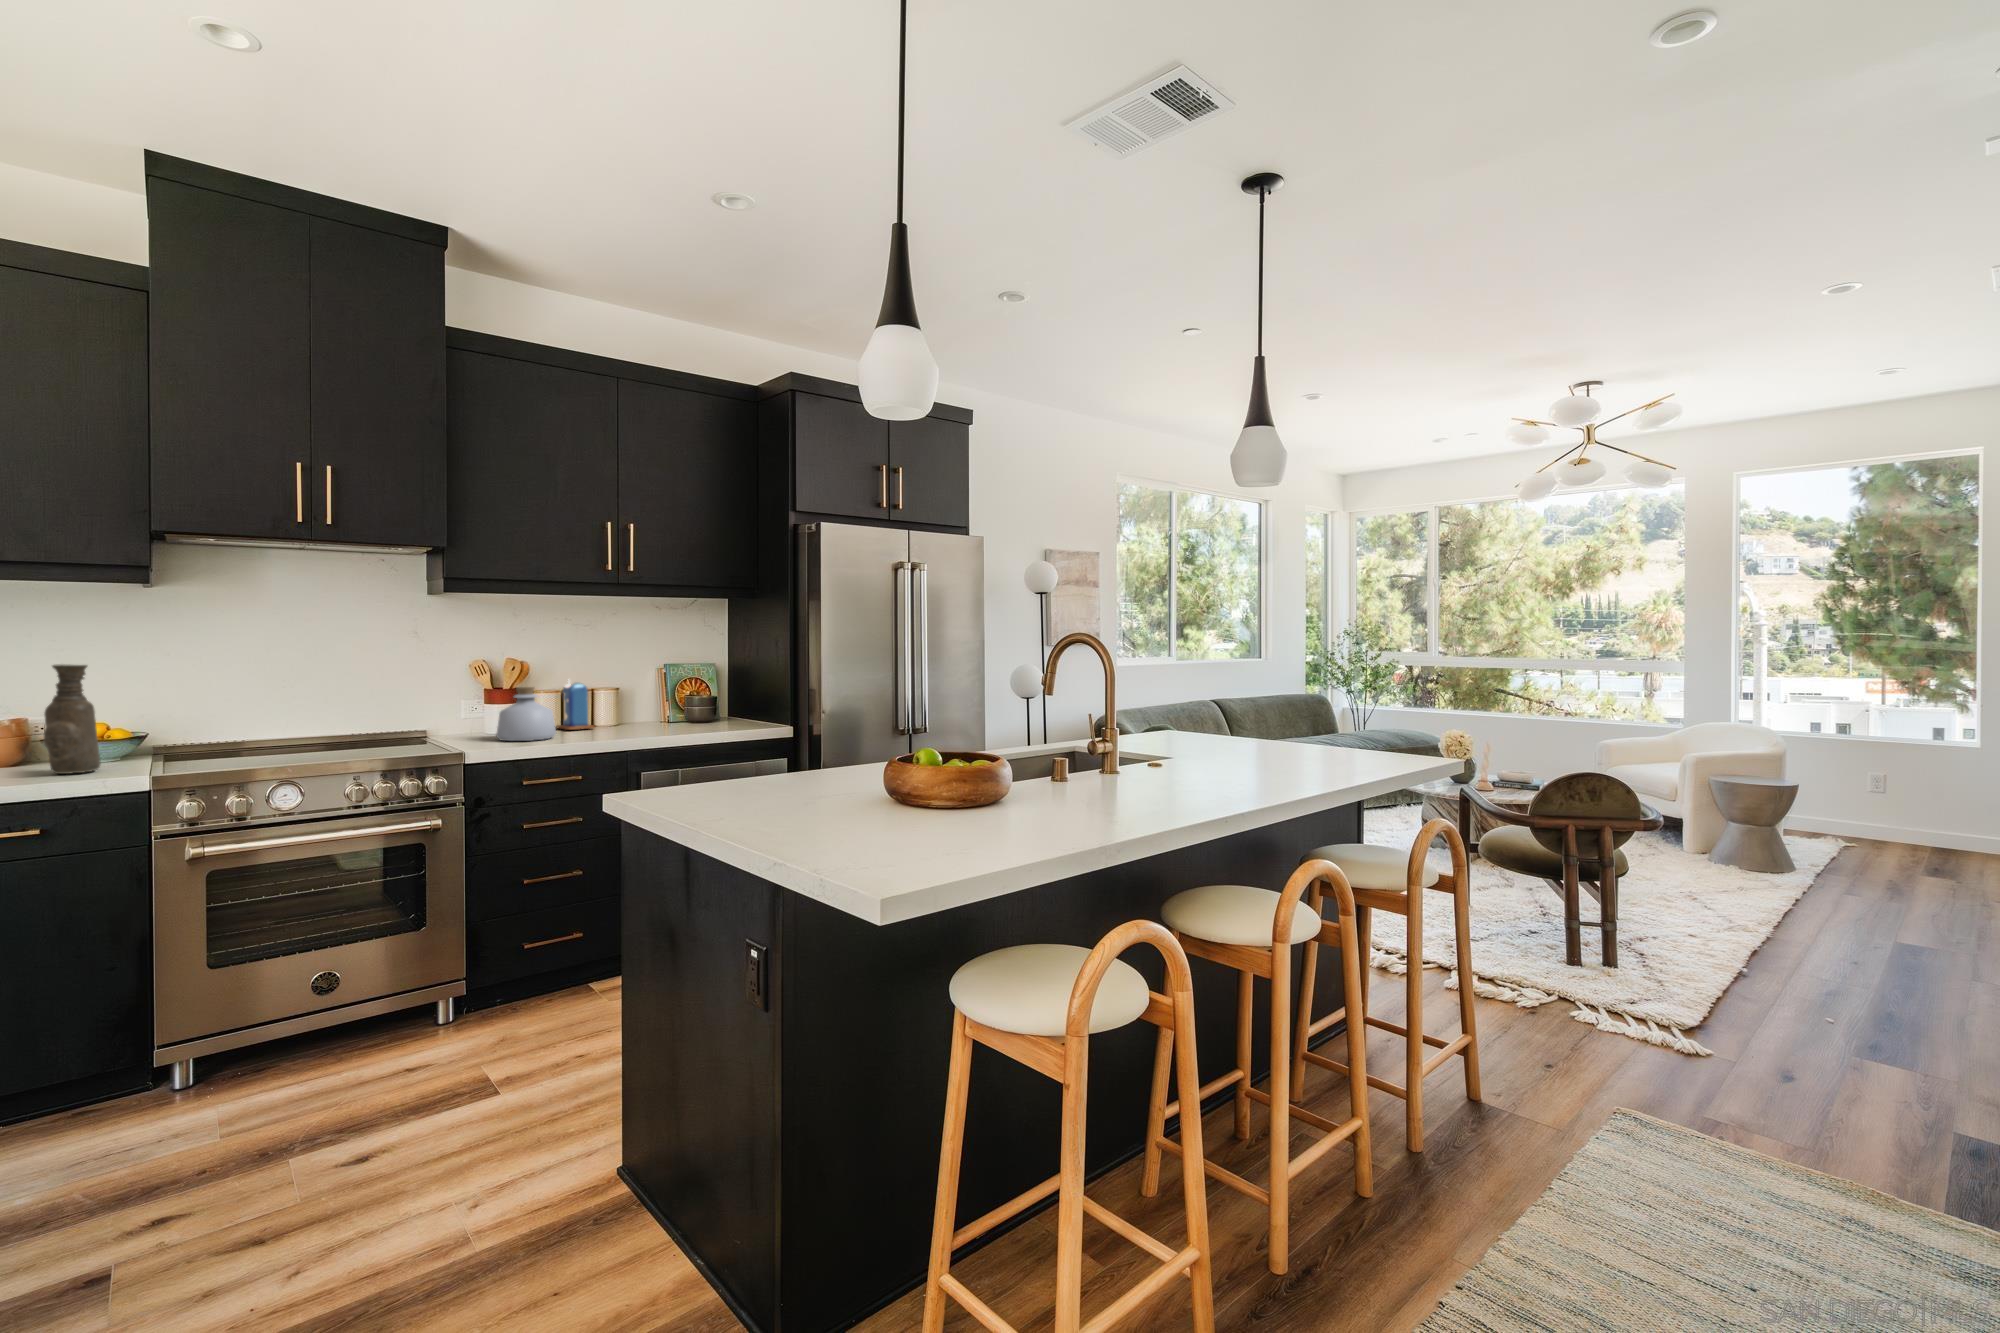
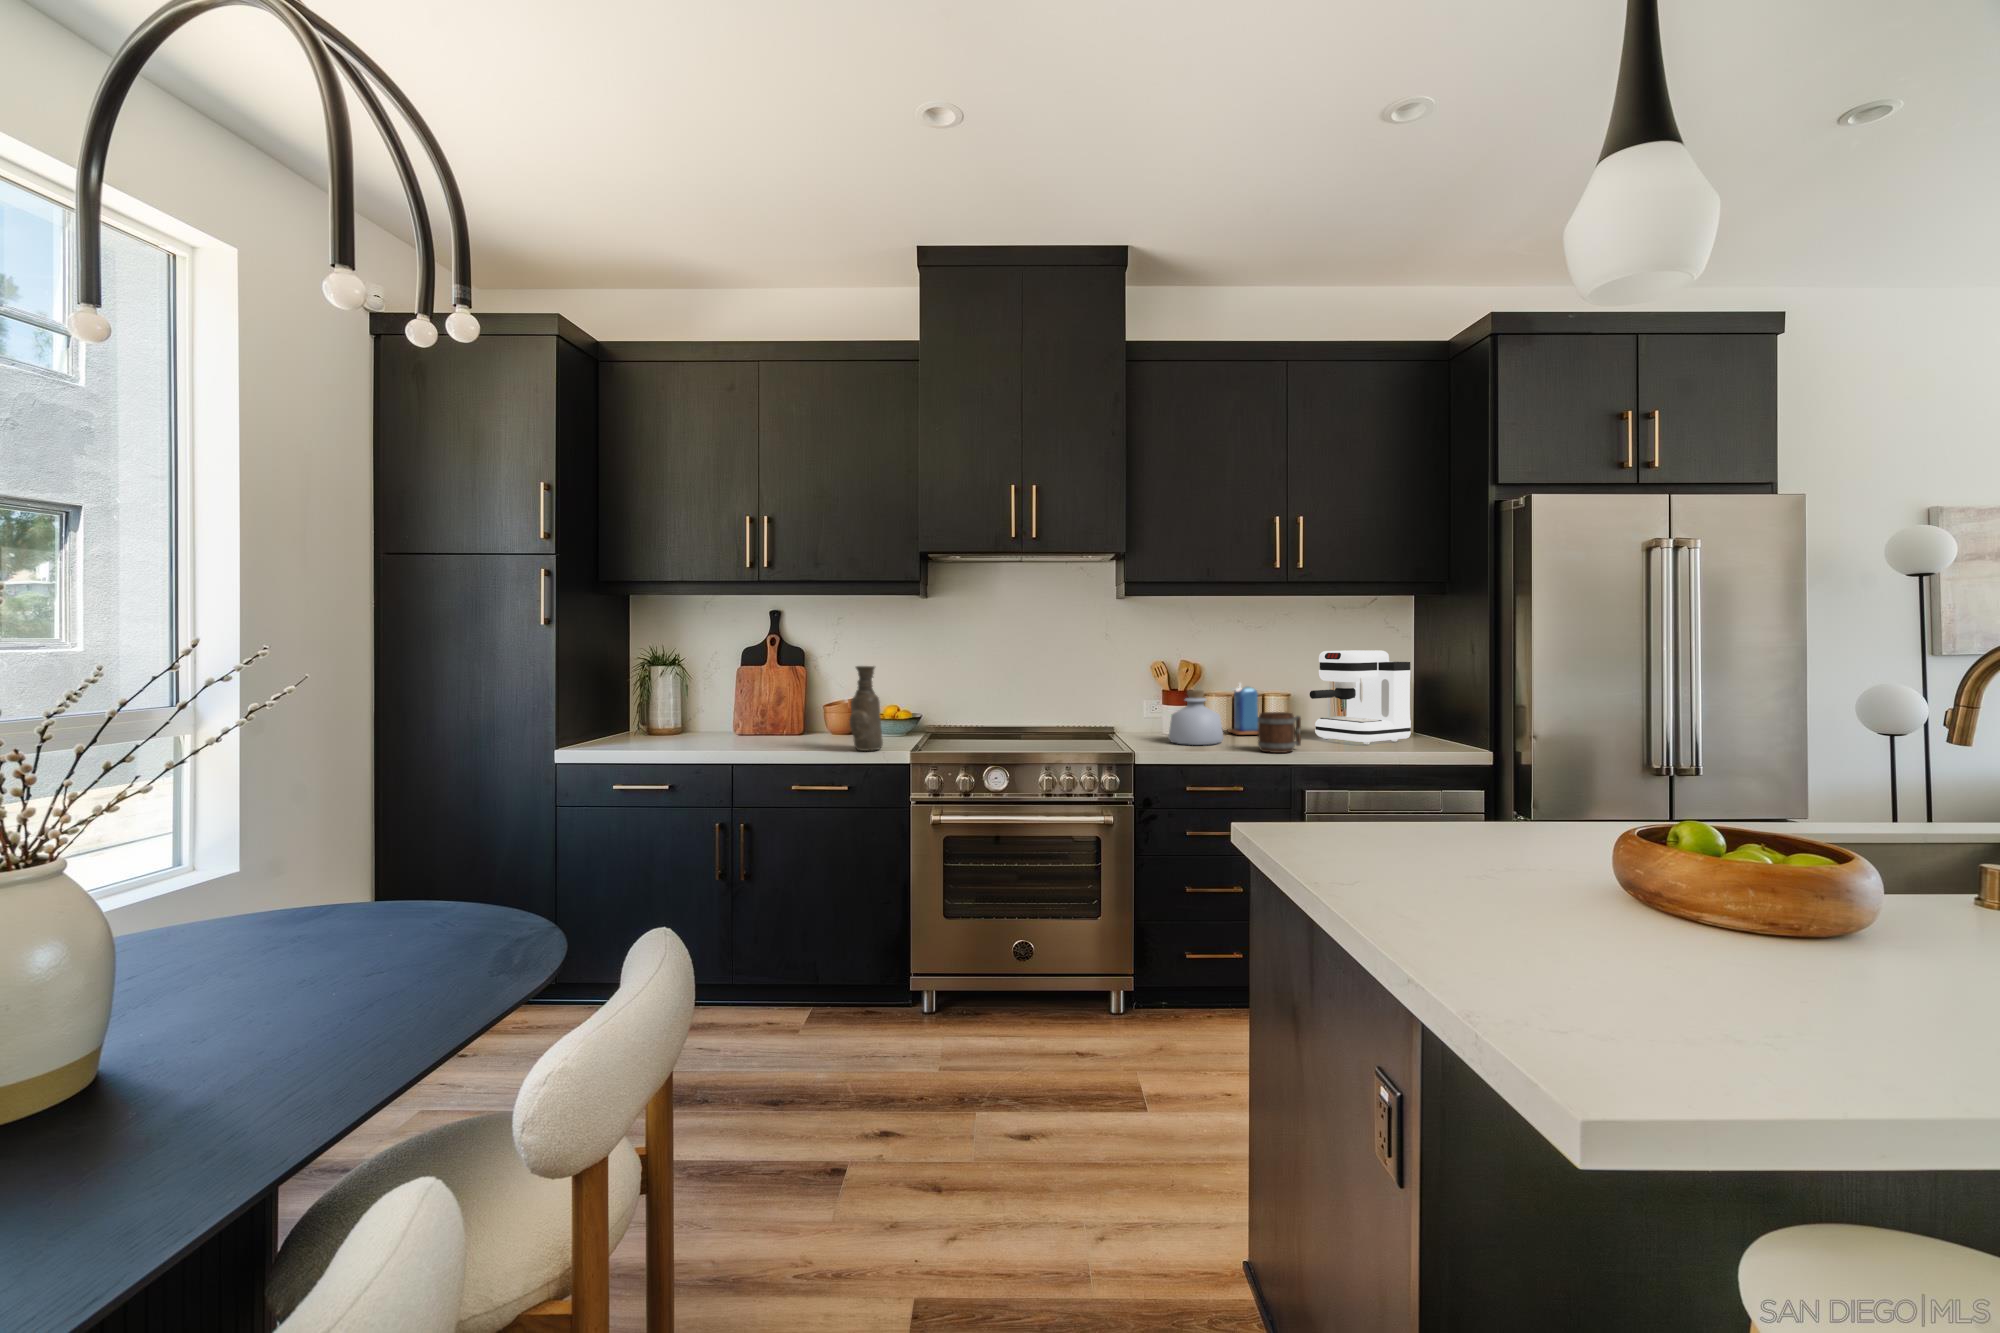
coffee maker: none [640,648,729,731] -> present [1310,650,1411,744]
mug: none [593,704,635,742] -> present [1258,712,1301,753]

